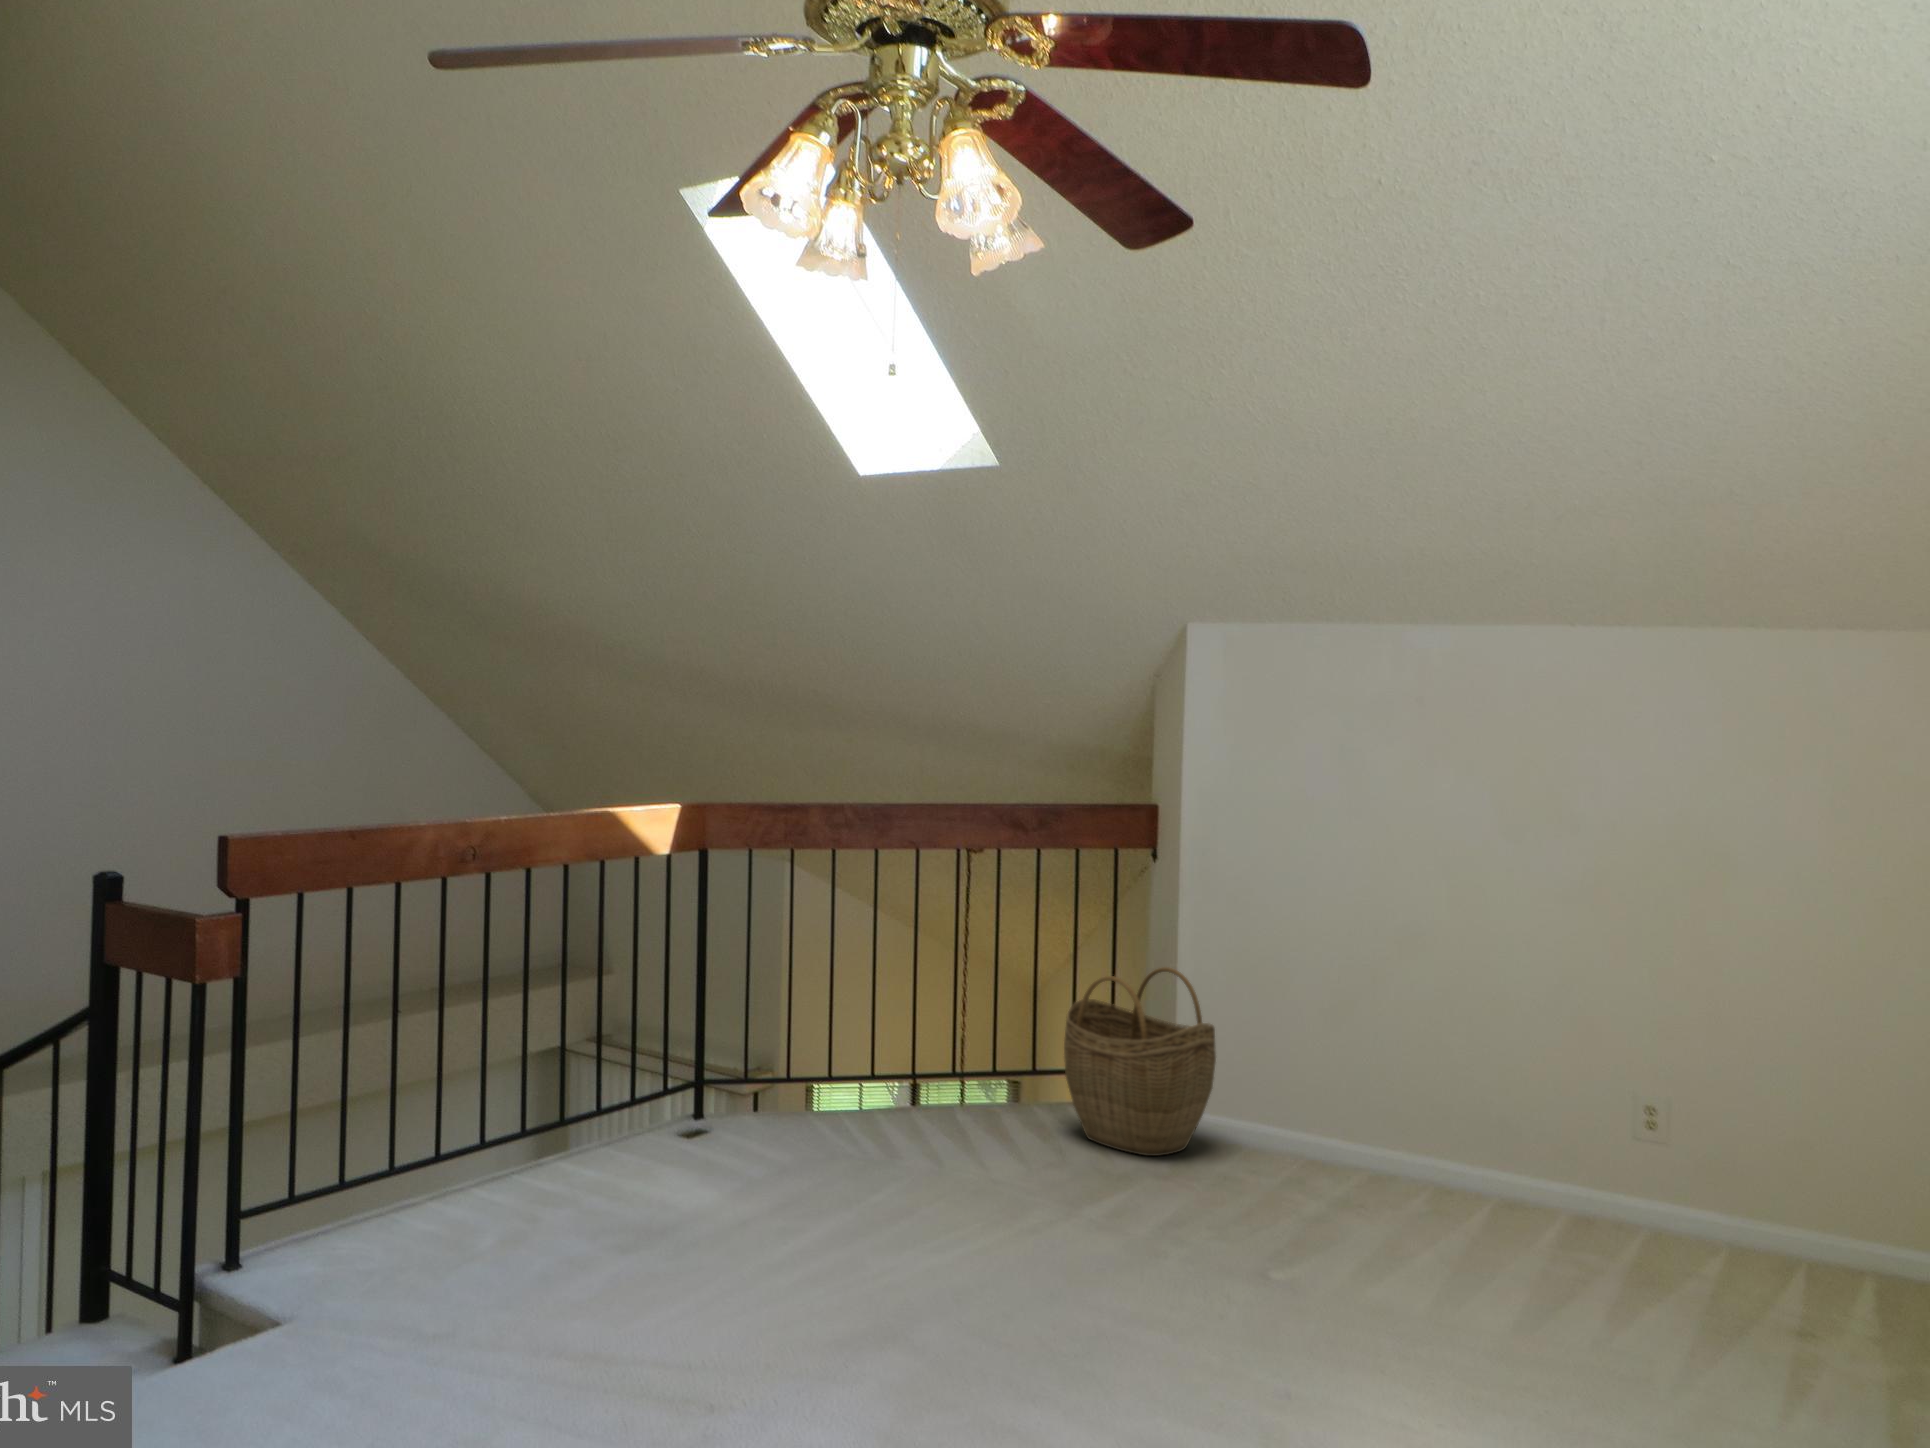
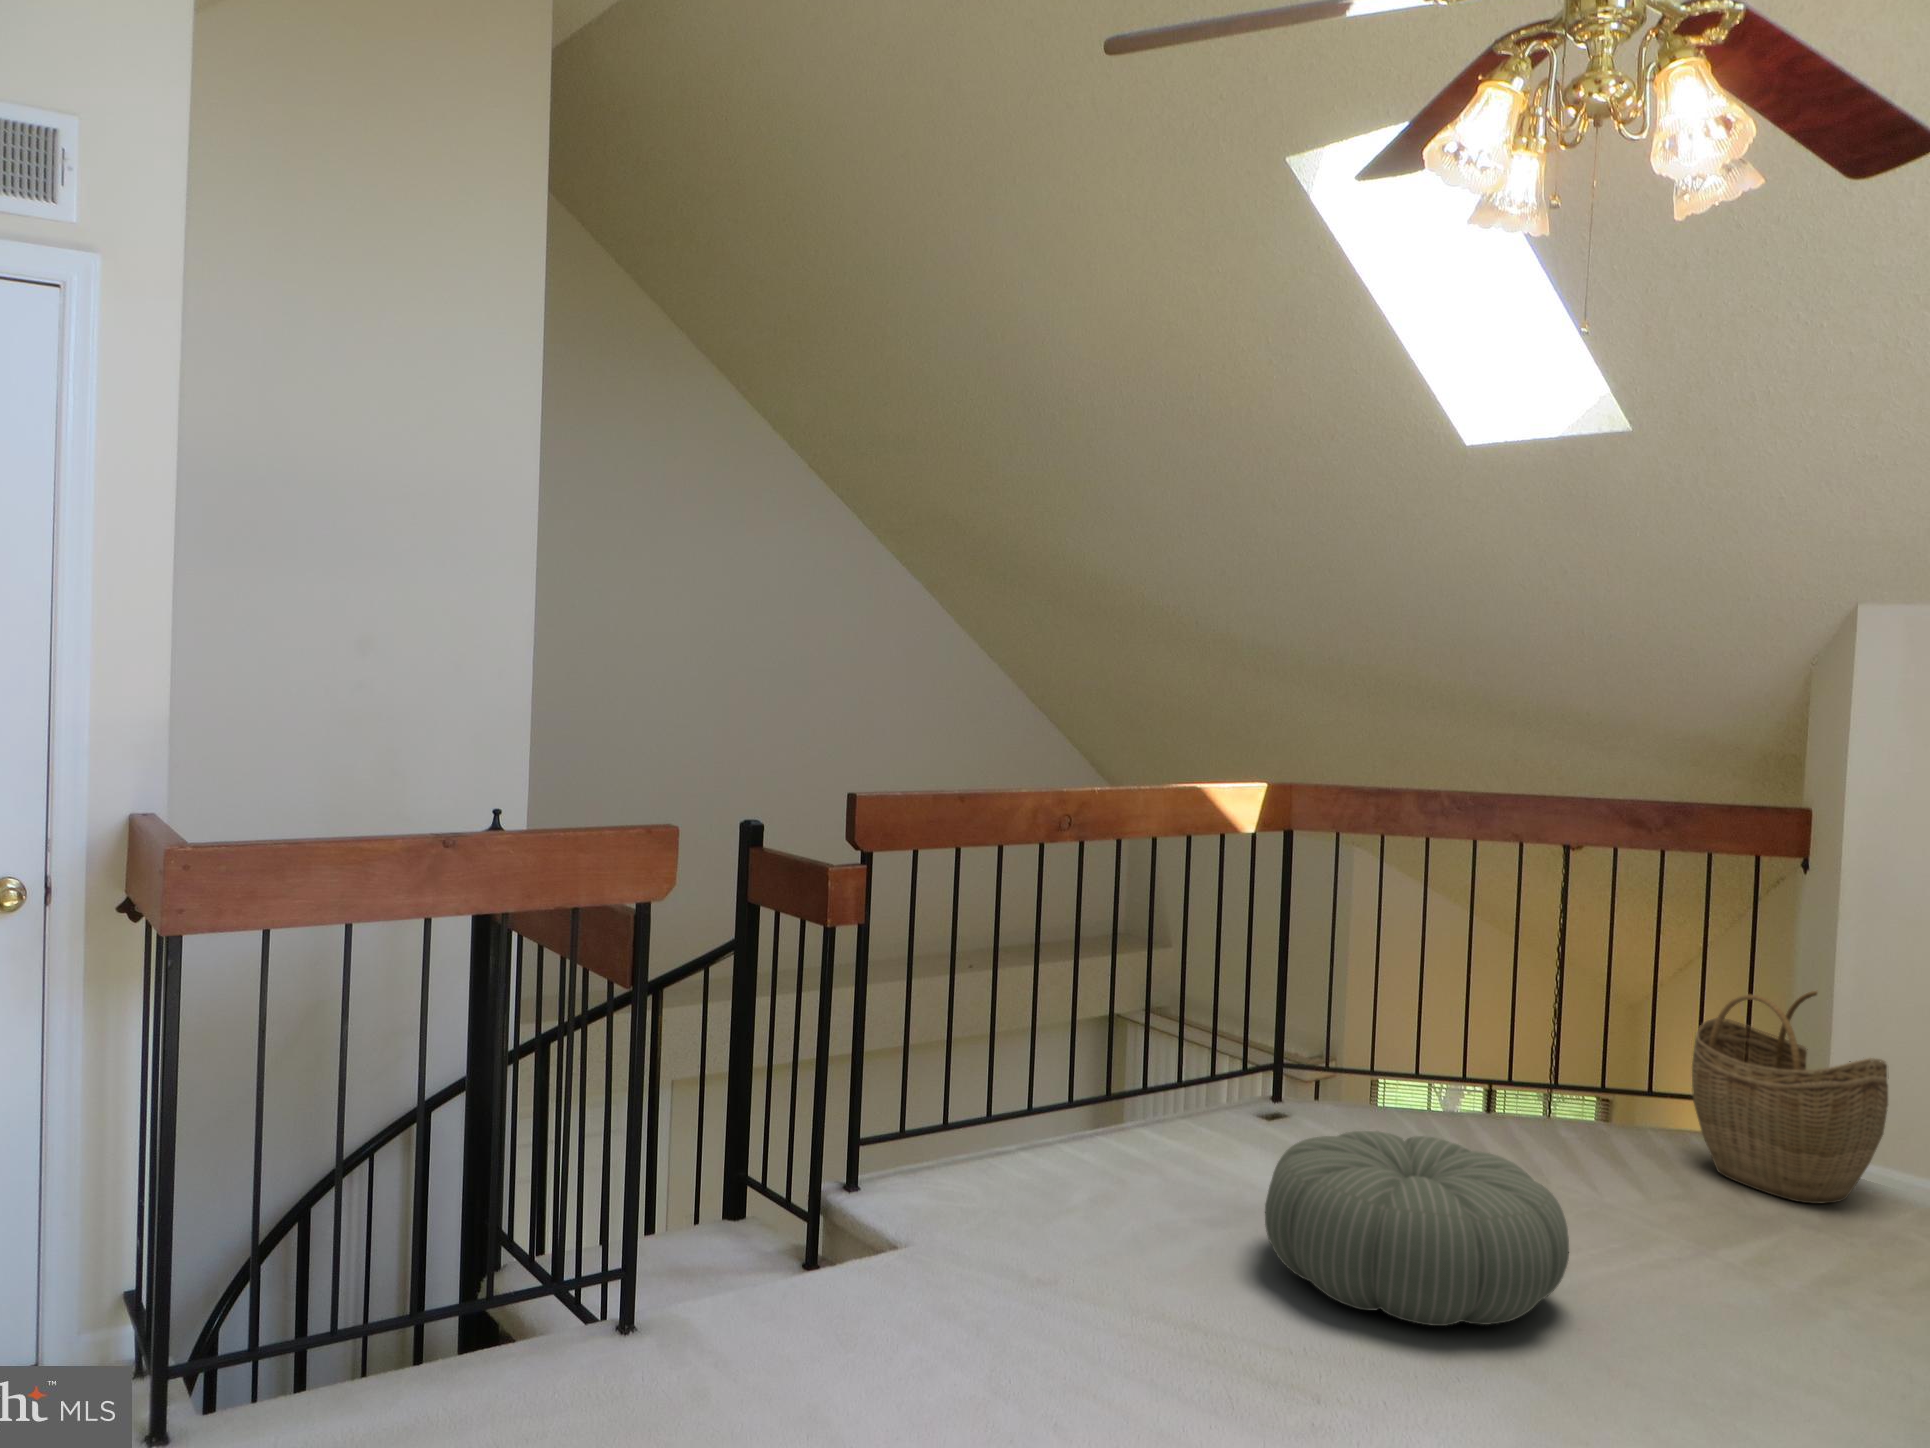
pouf: none [671,1138,949,1320] -> present [1265,1131,1569,1326]

